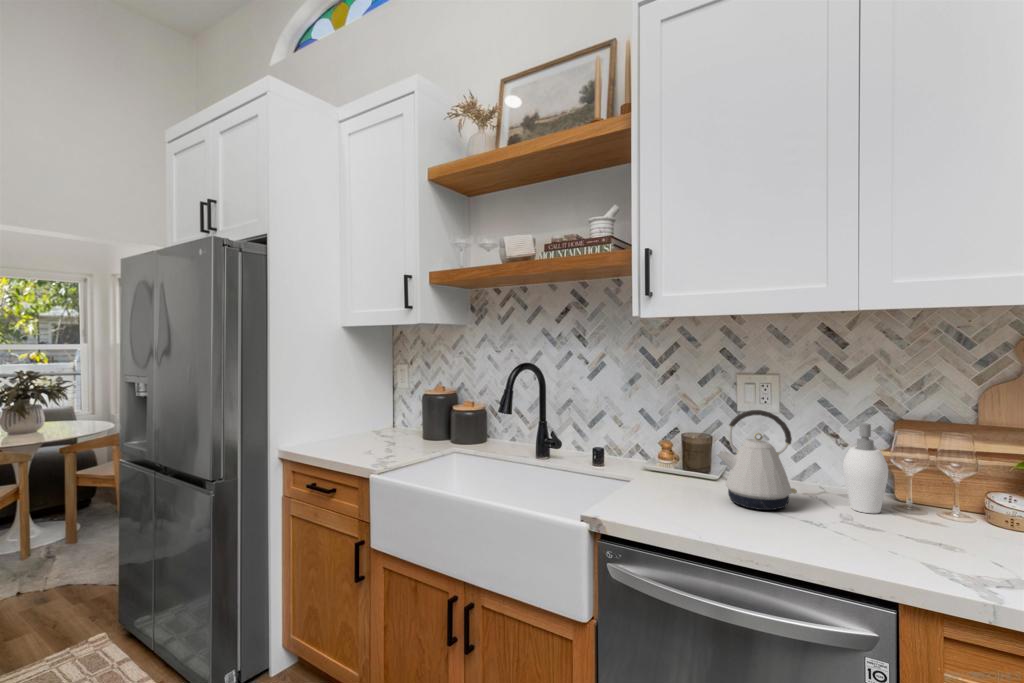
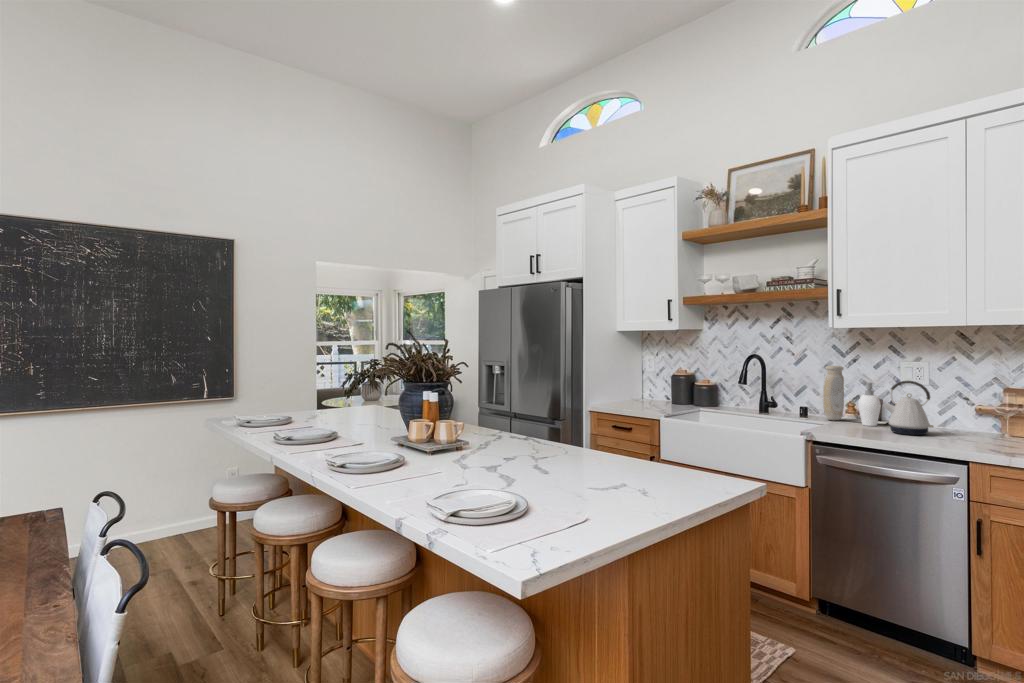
vase: none [626,381,656,471] -> present [823,366,844,420]
soap dispenser: present [843,423,900,513] -> present [858,383,881,426]

